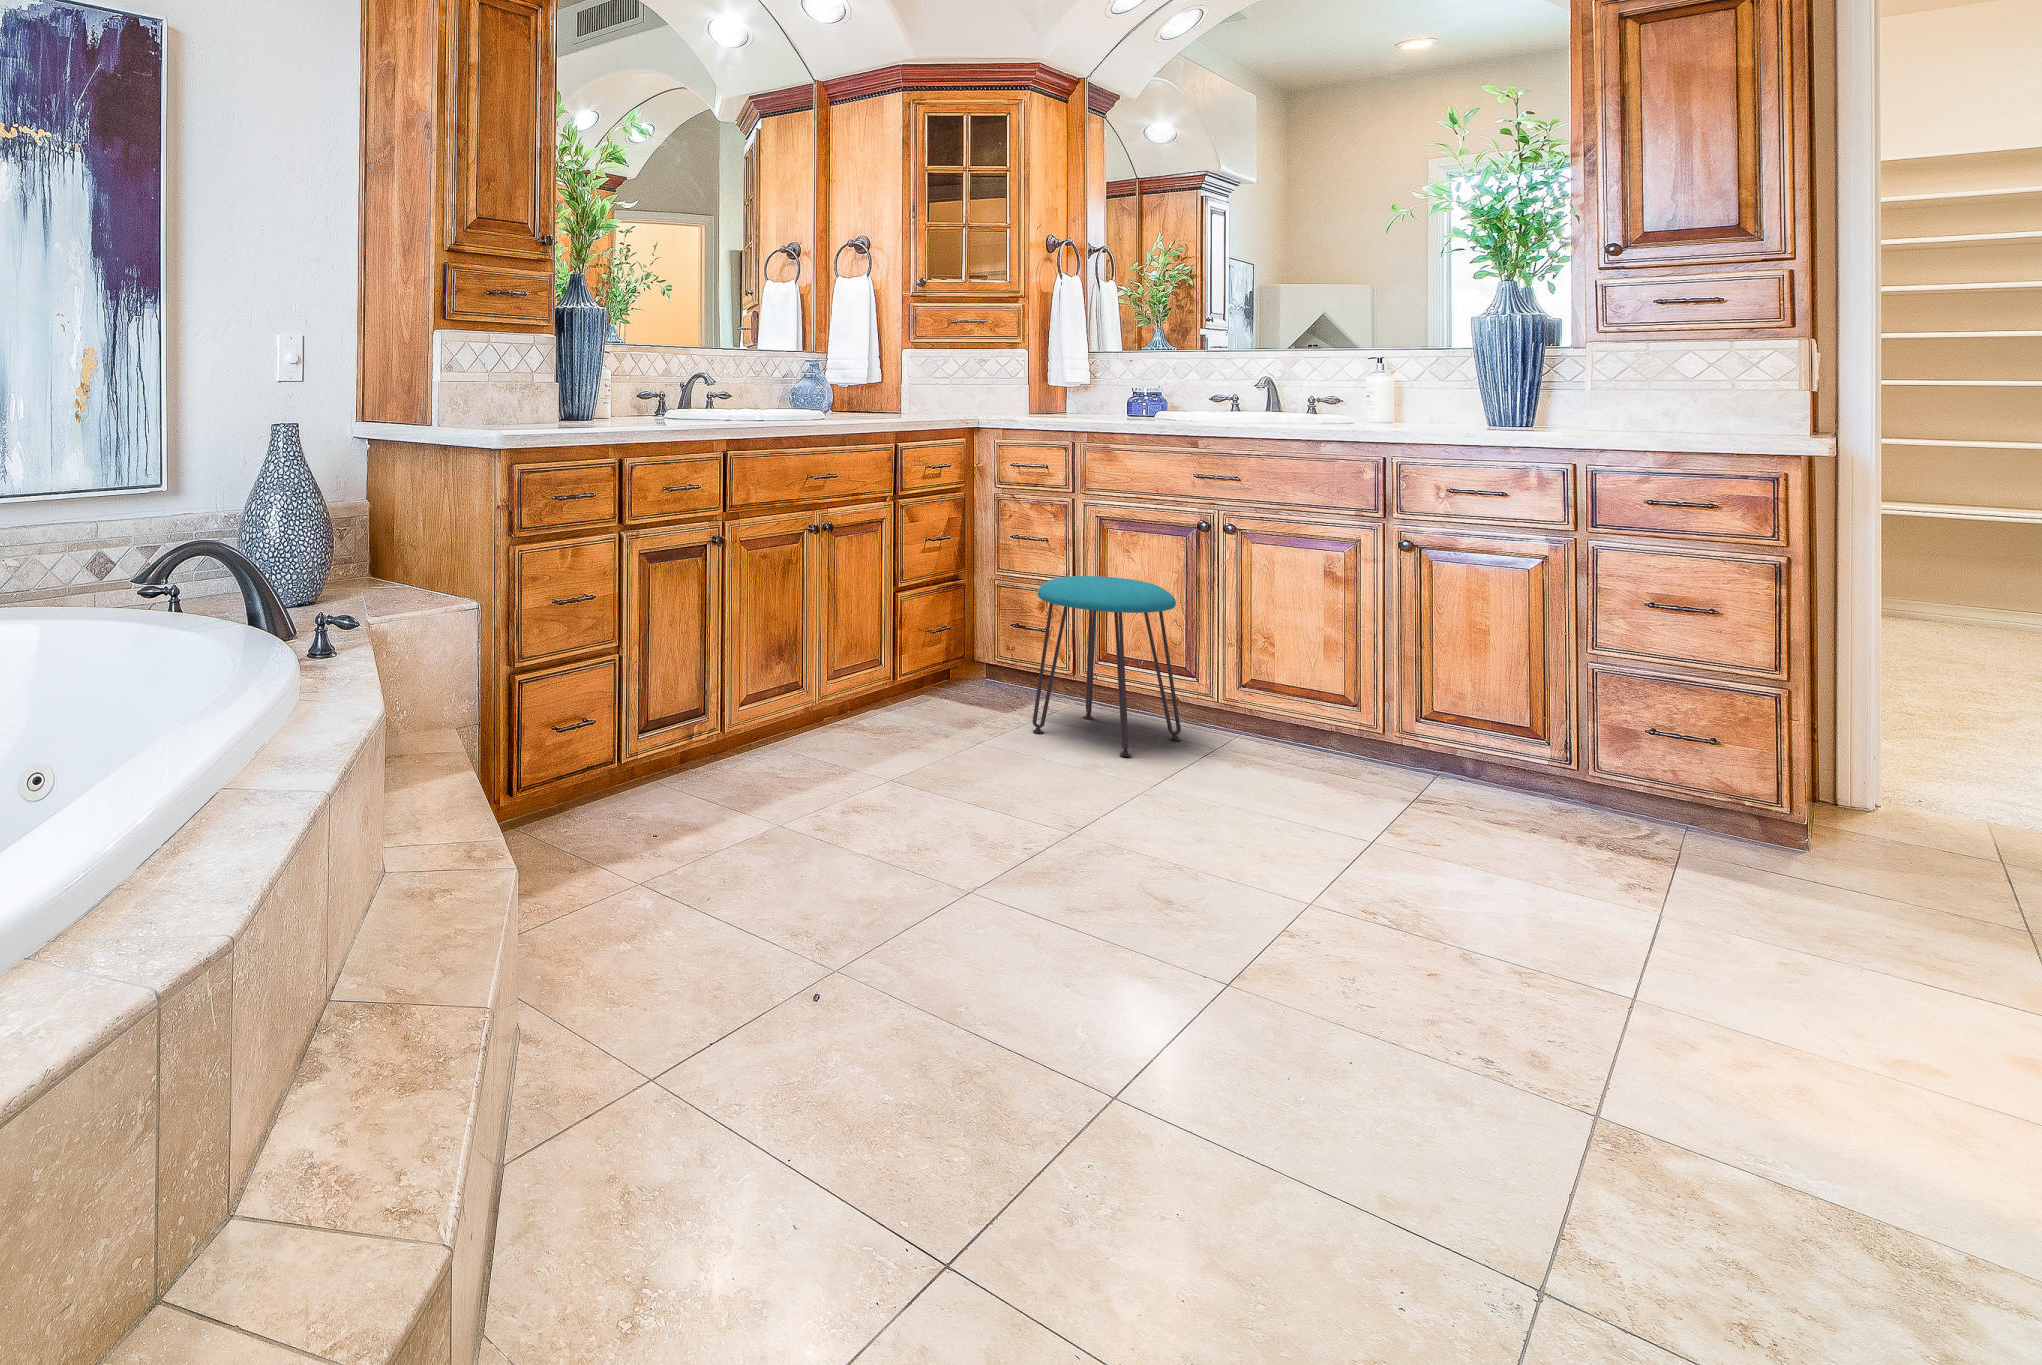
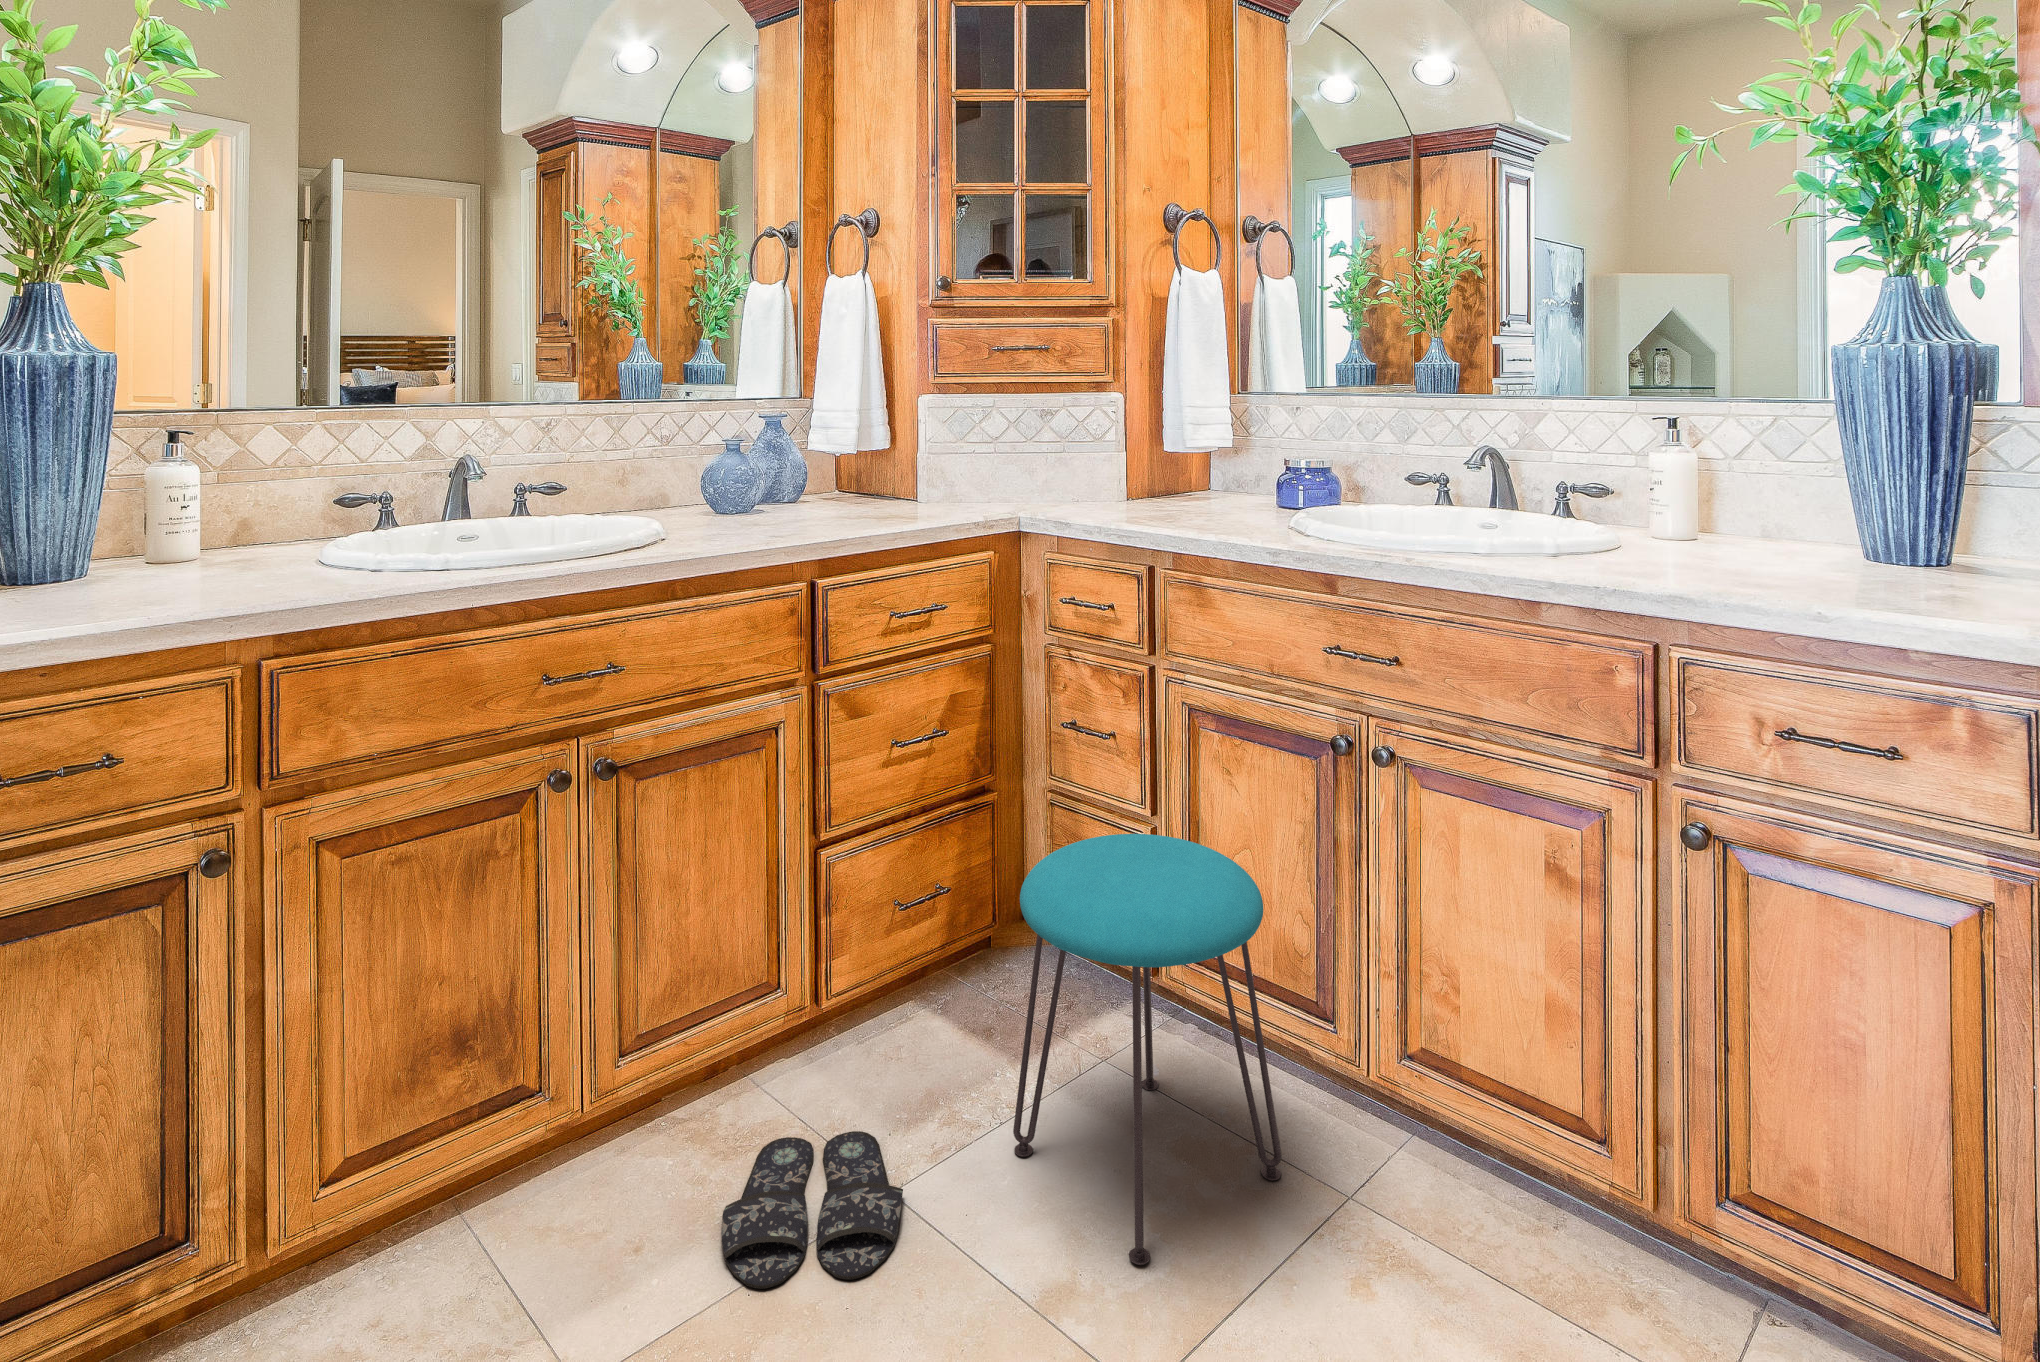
slippers: none [898,726,999,758] -> present [721,1131,903,1289]

